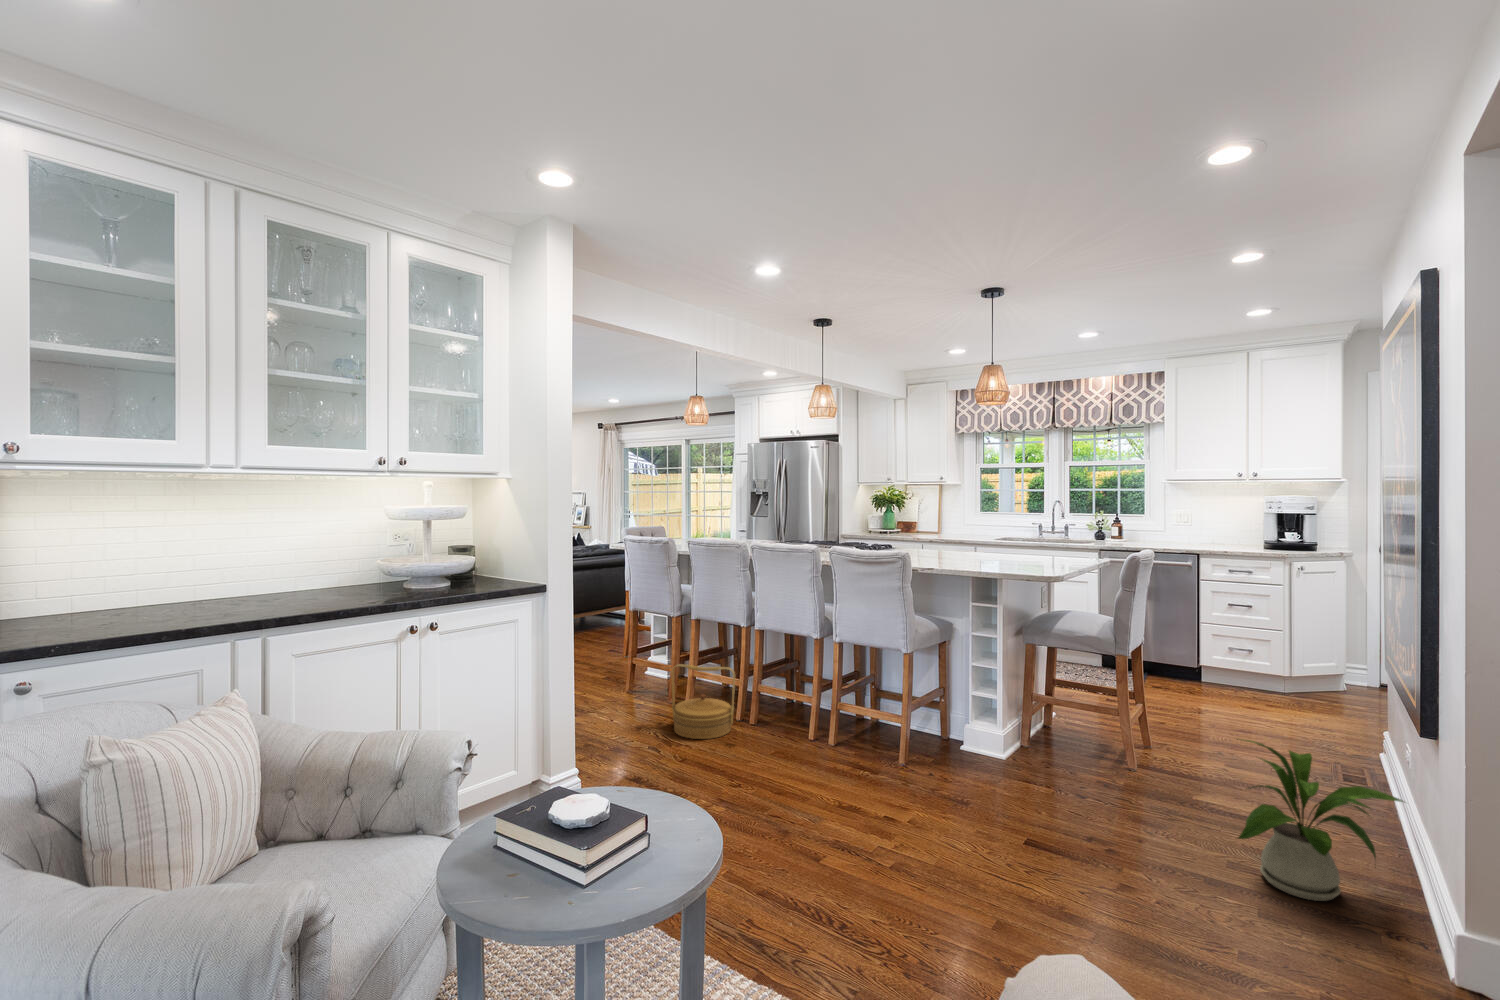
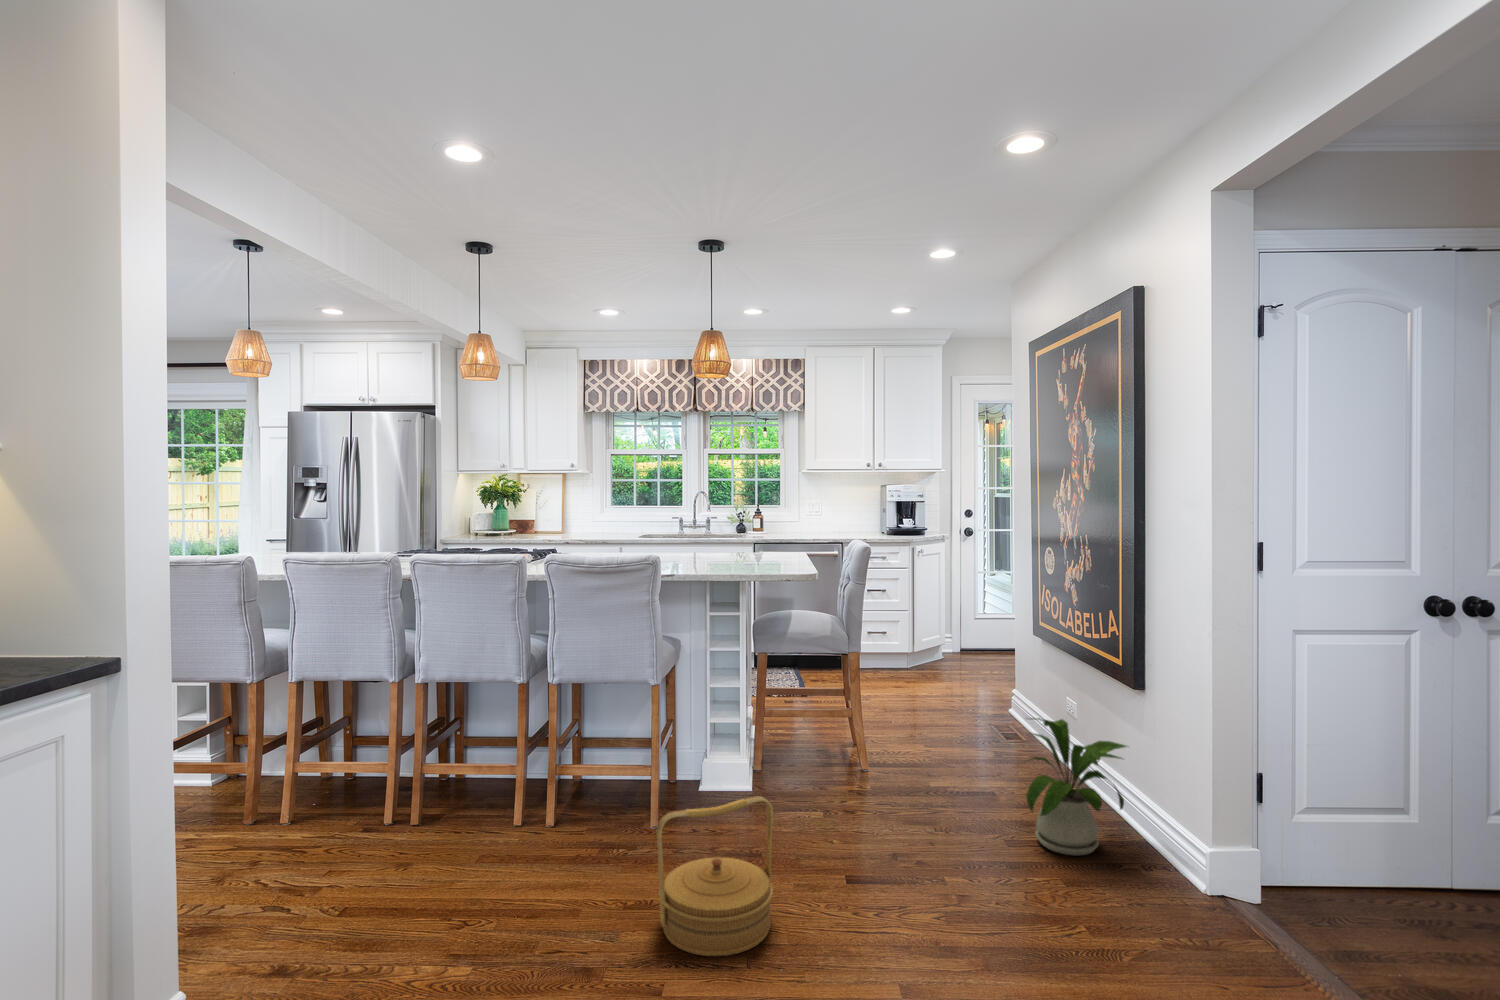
basket: present [671,664,735,739] -> present [657,796,773,956]

